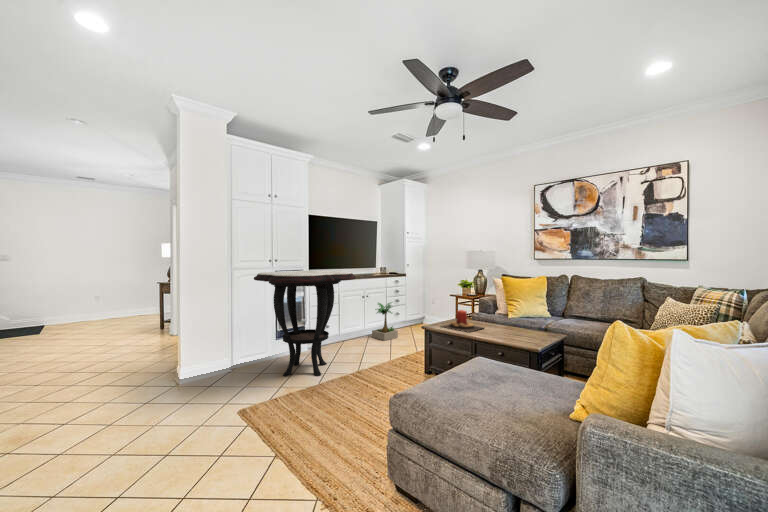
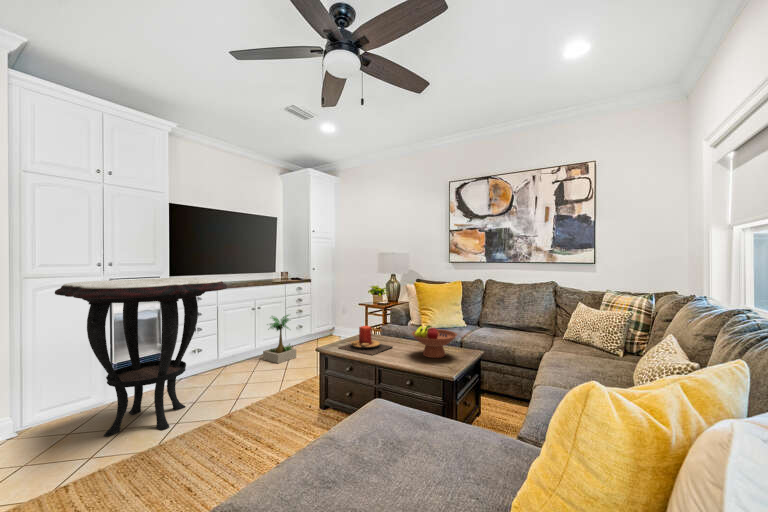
fruit bowl: none [502,311,542,337] -> present [412,326,457,358]

